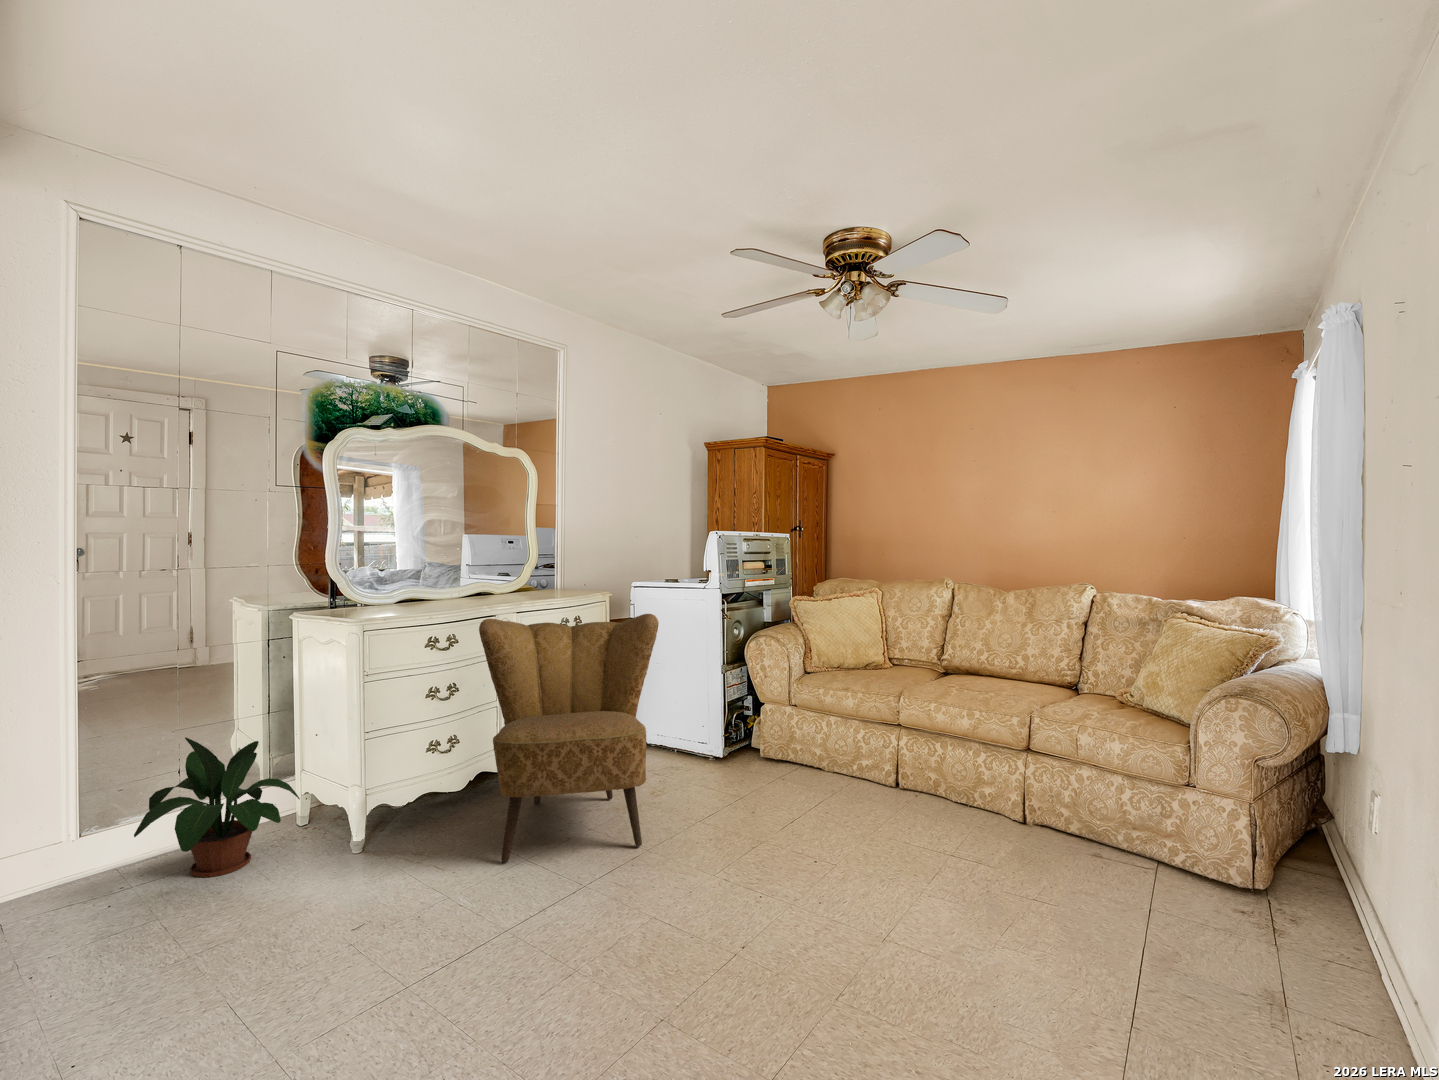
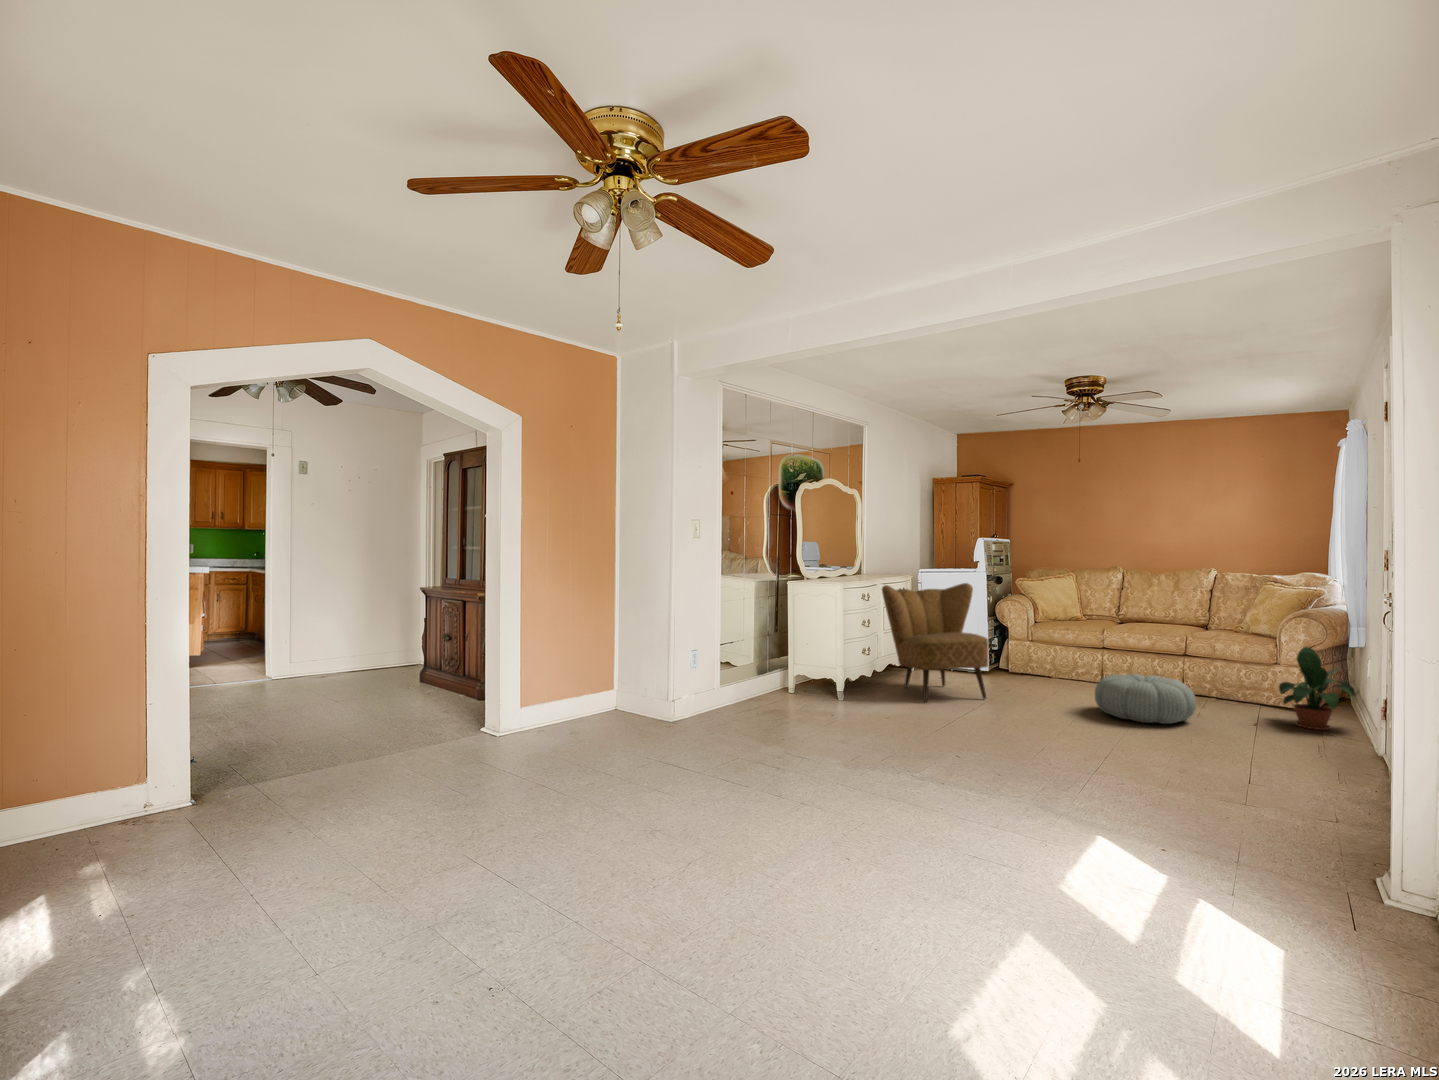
potted plant: present [134,737,300,877] -> present [1279,647,1356,730]
pouf: none [815,813,1014,962] -> present [1095,674,1196,724]

